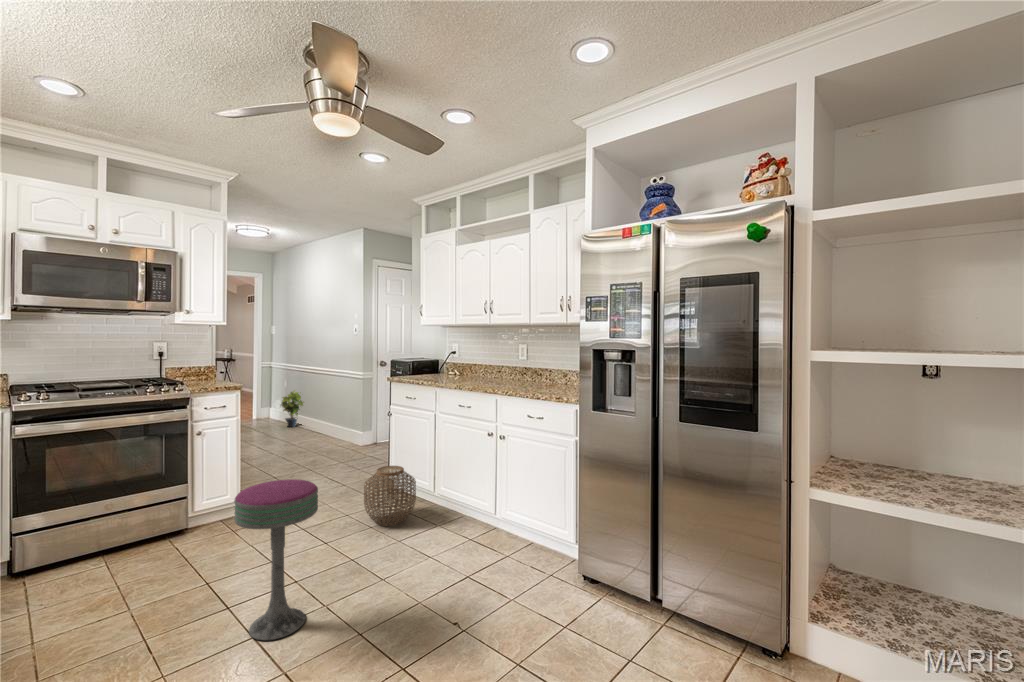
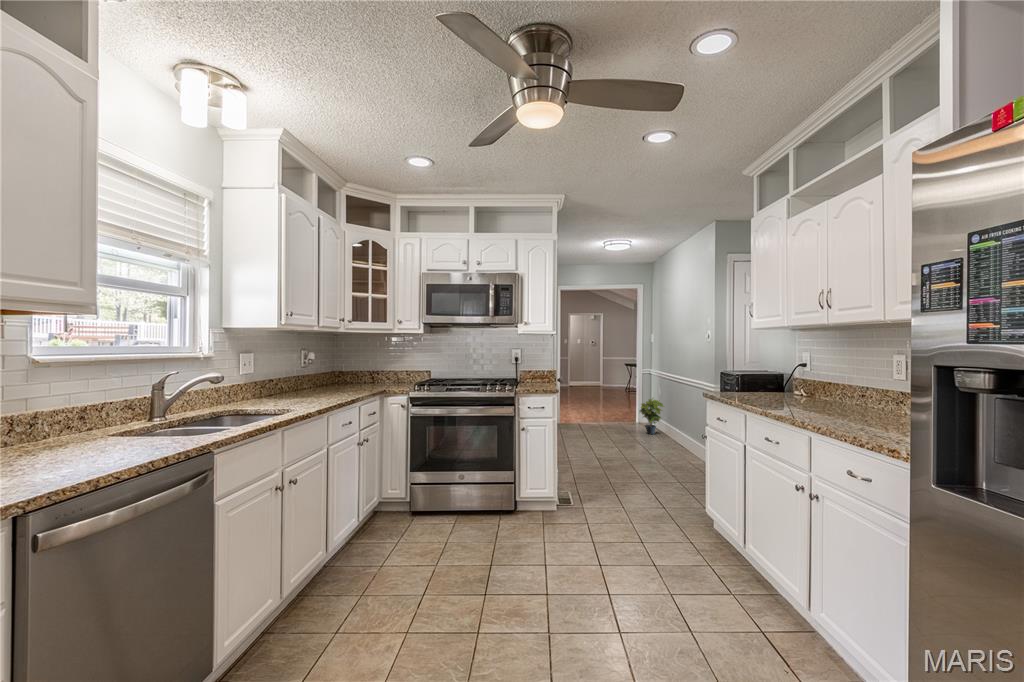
woven basket: present [364,466,416,526] -> none [655,494,719,568]
bar stool: present [234,479,318,641] -> none [483,483,556,642]

